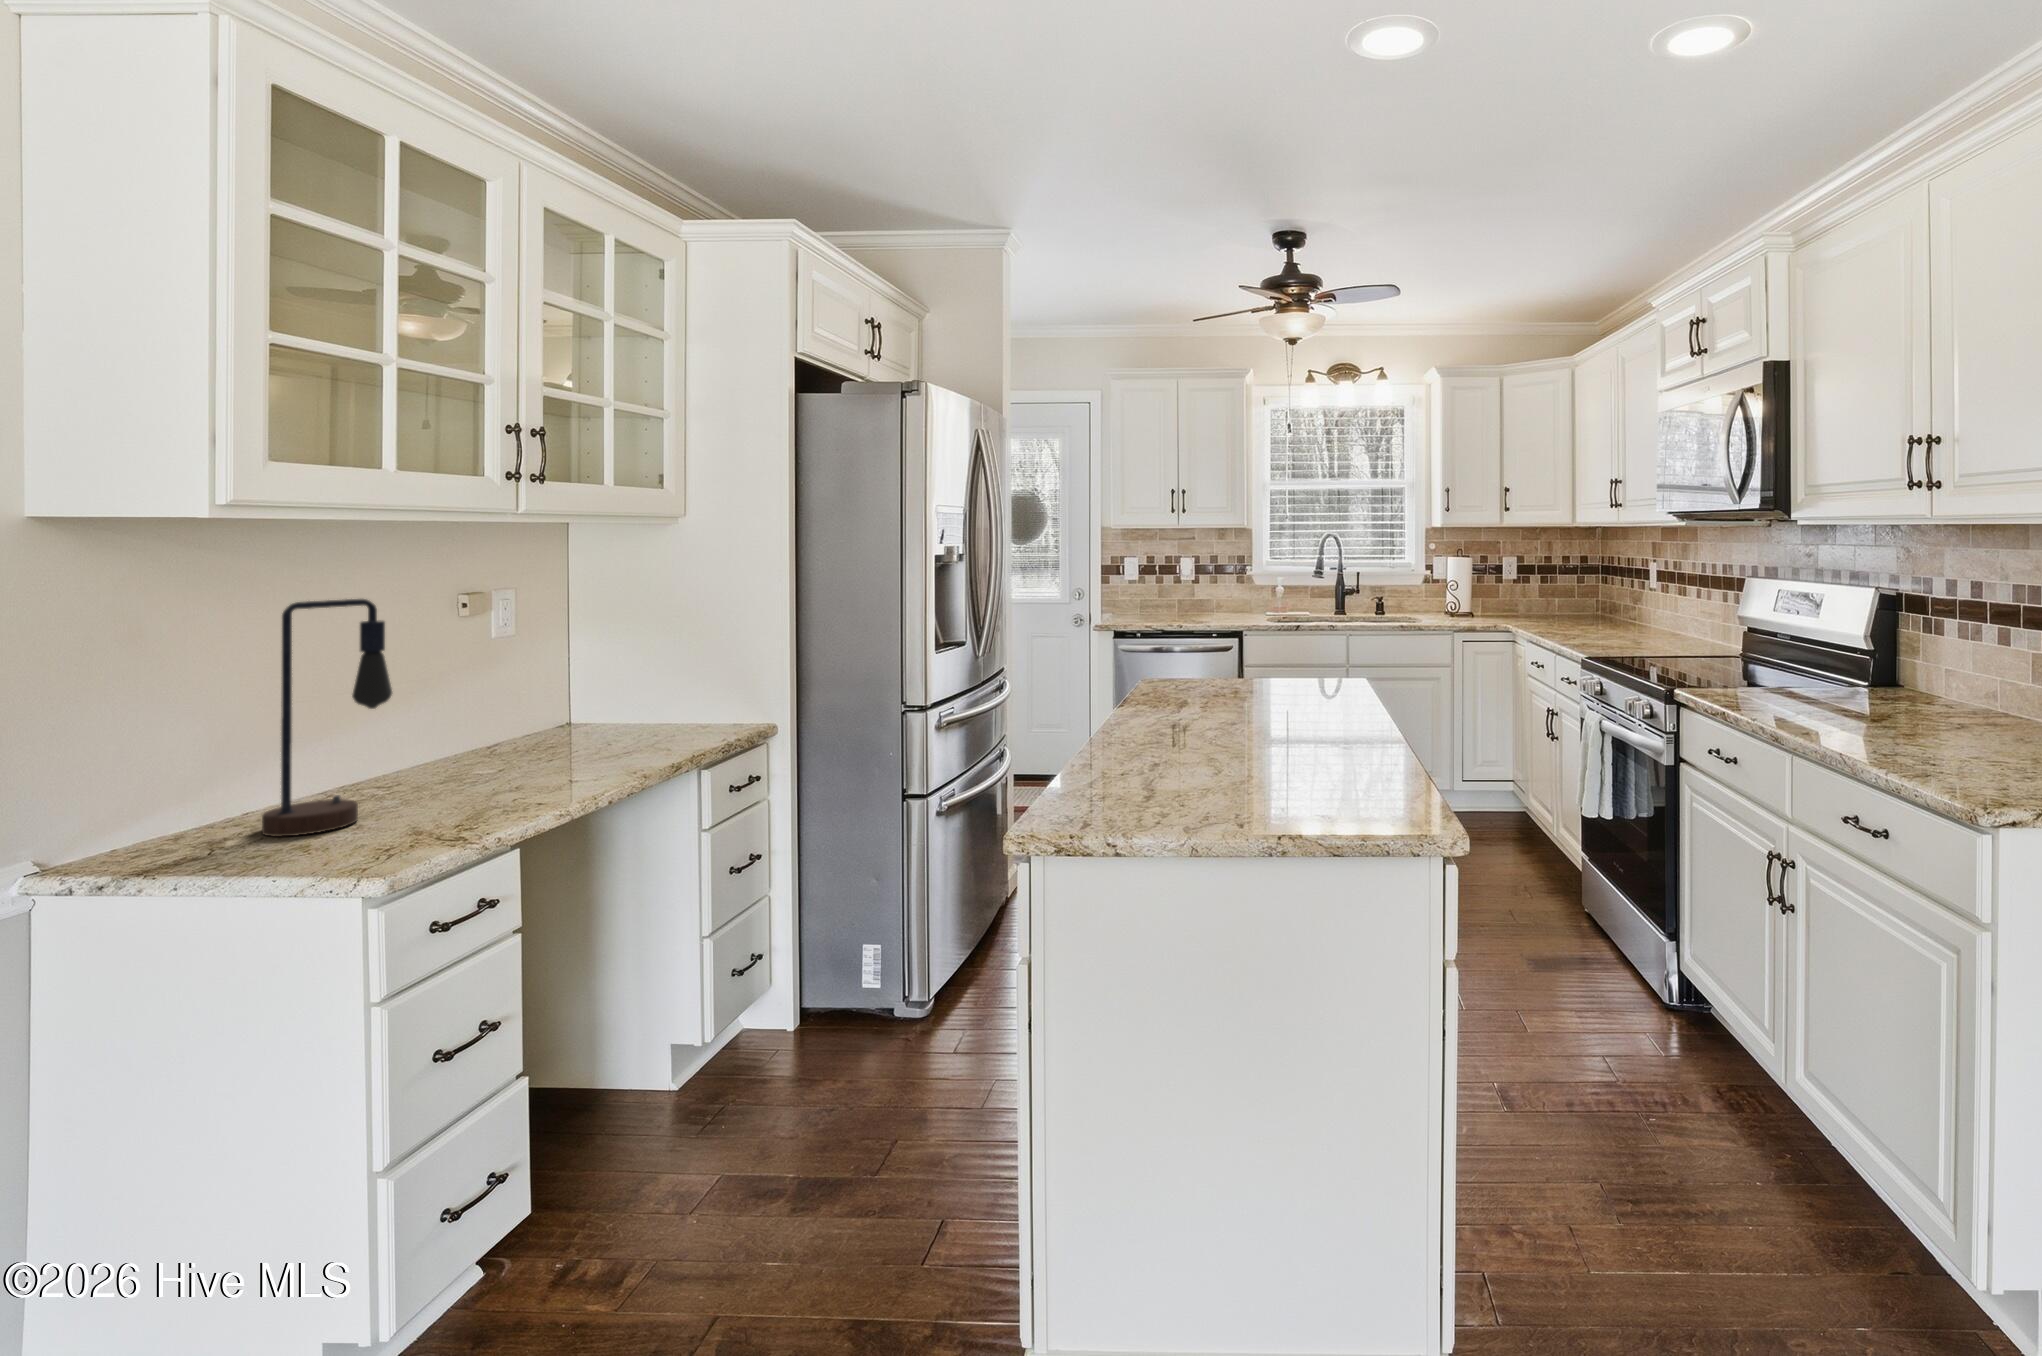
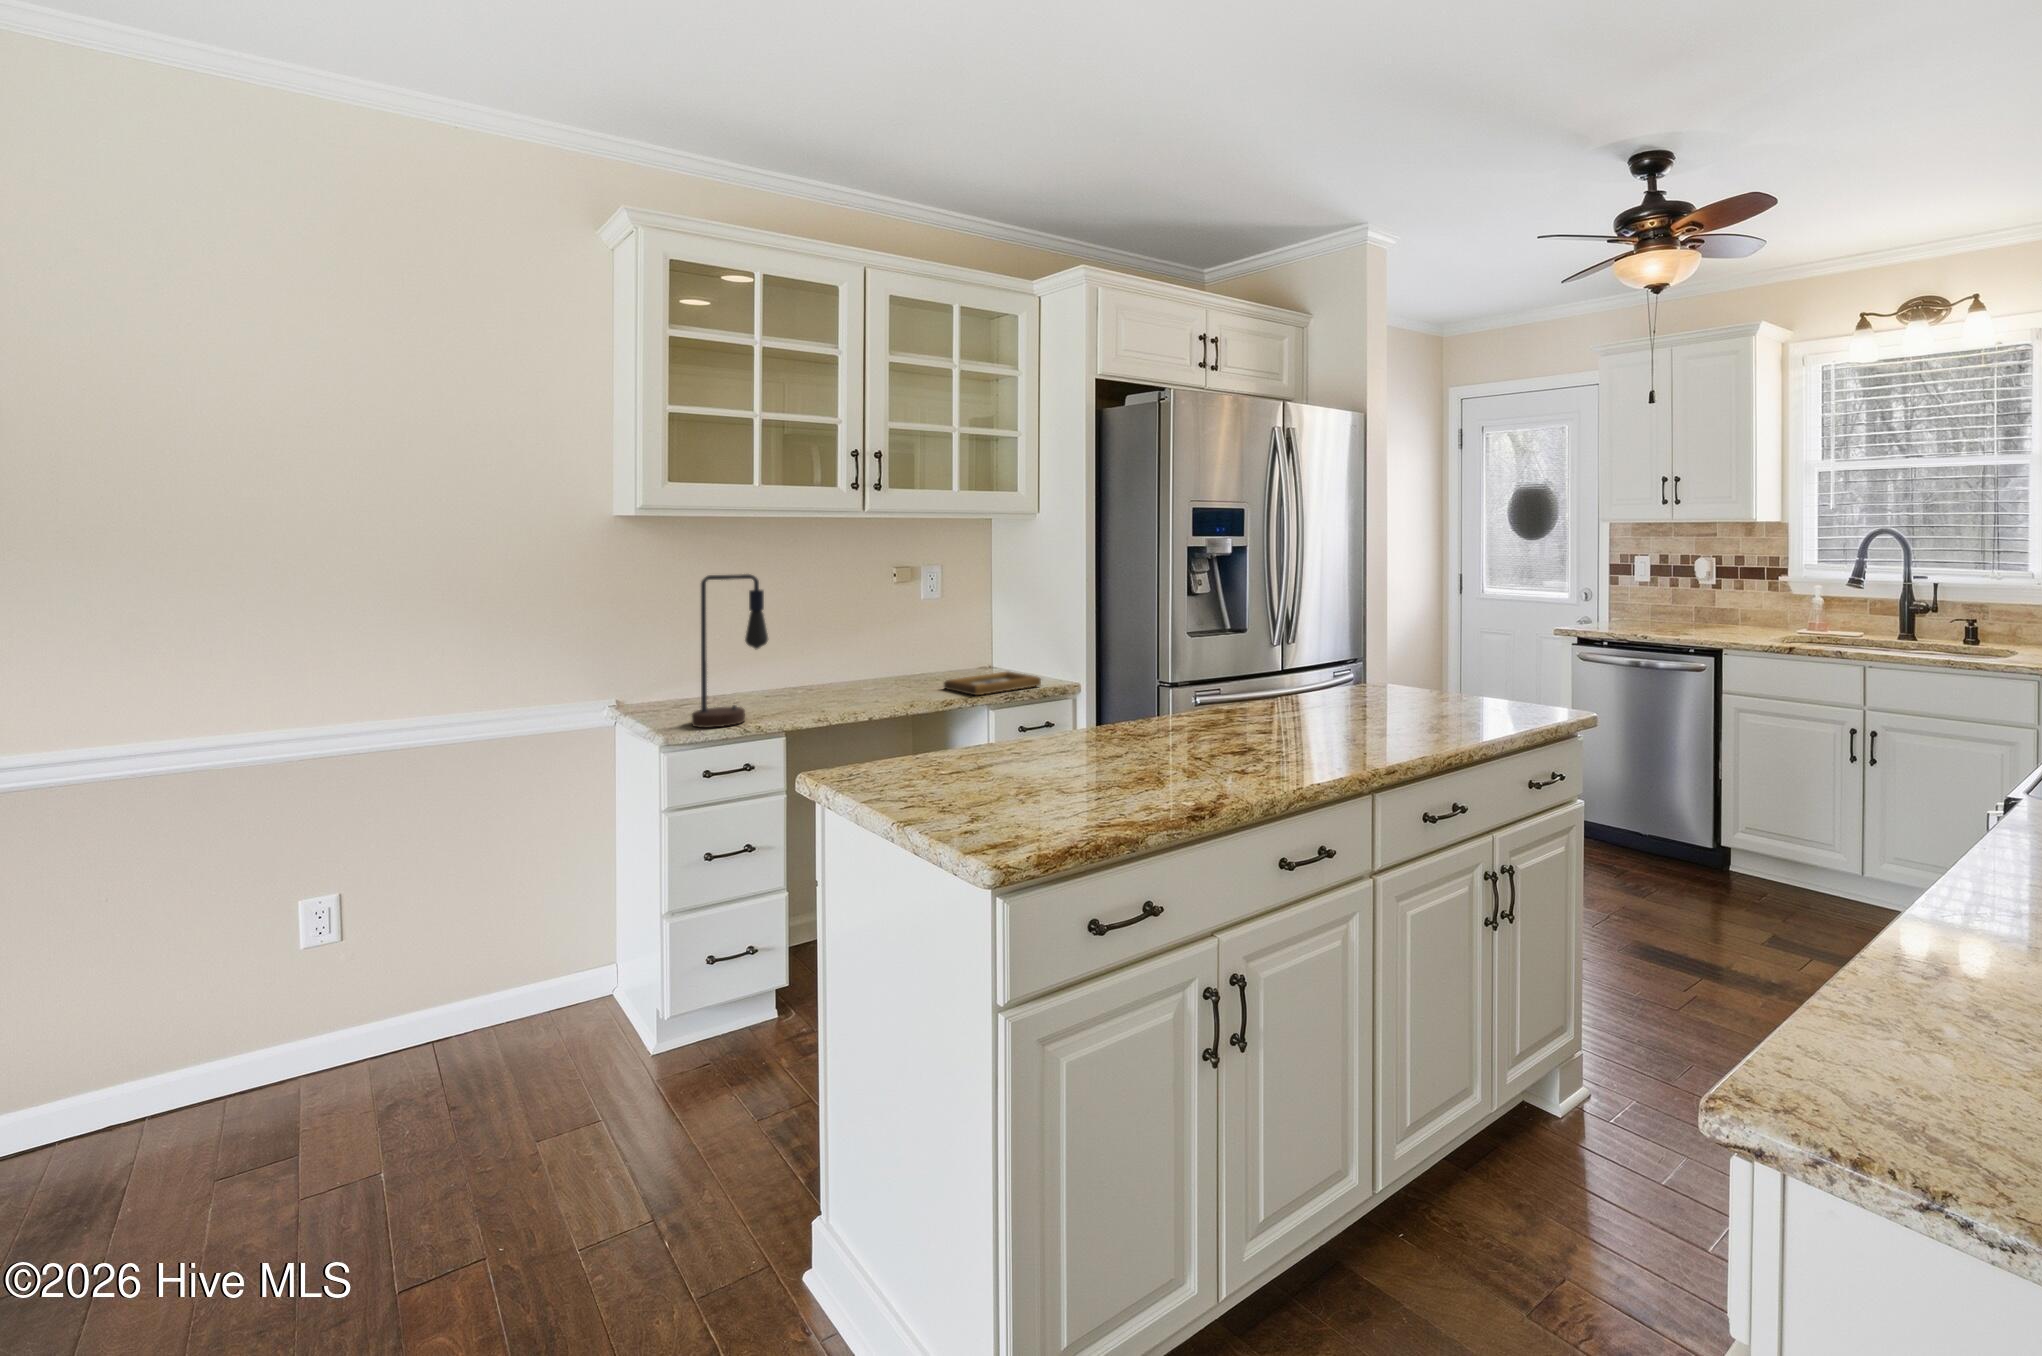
picture frame: none [546,715,676,746] -> present [944,672,1041,695]

